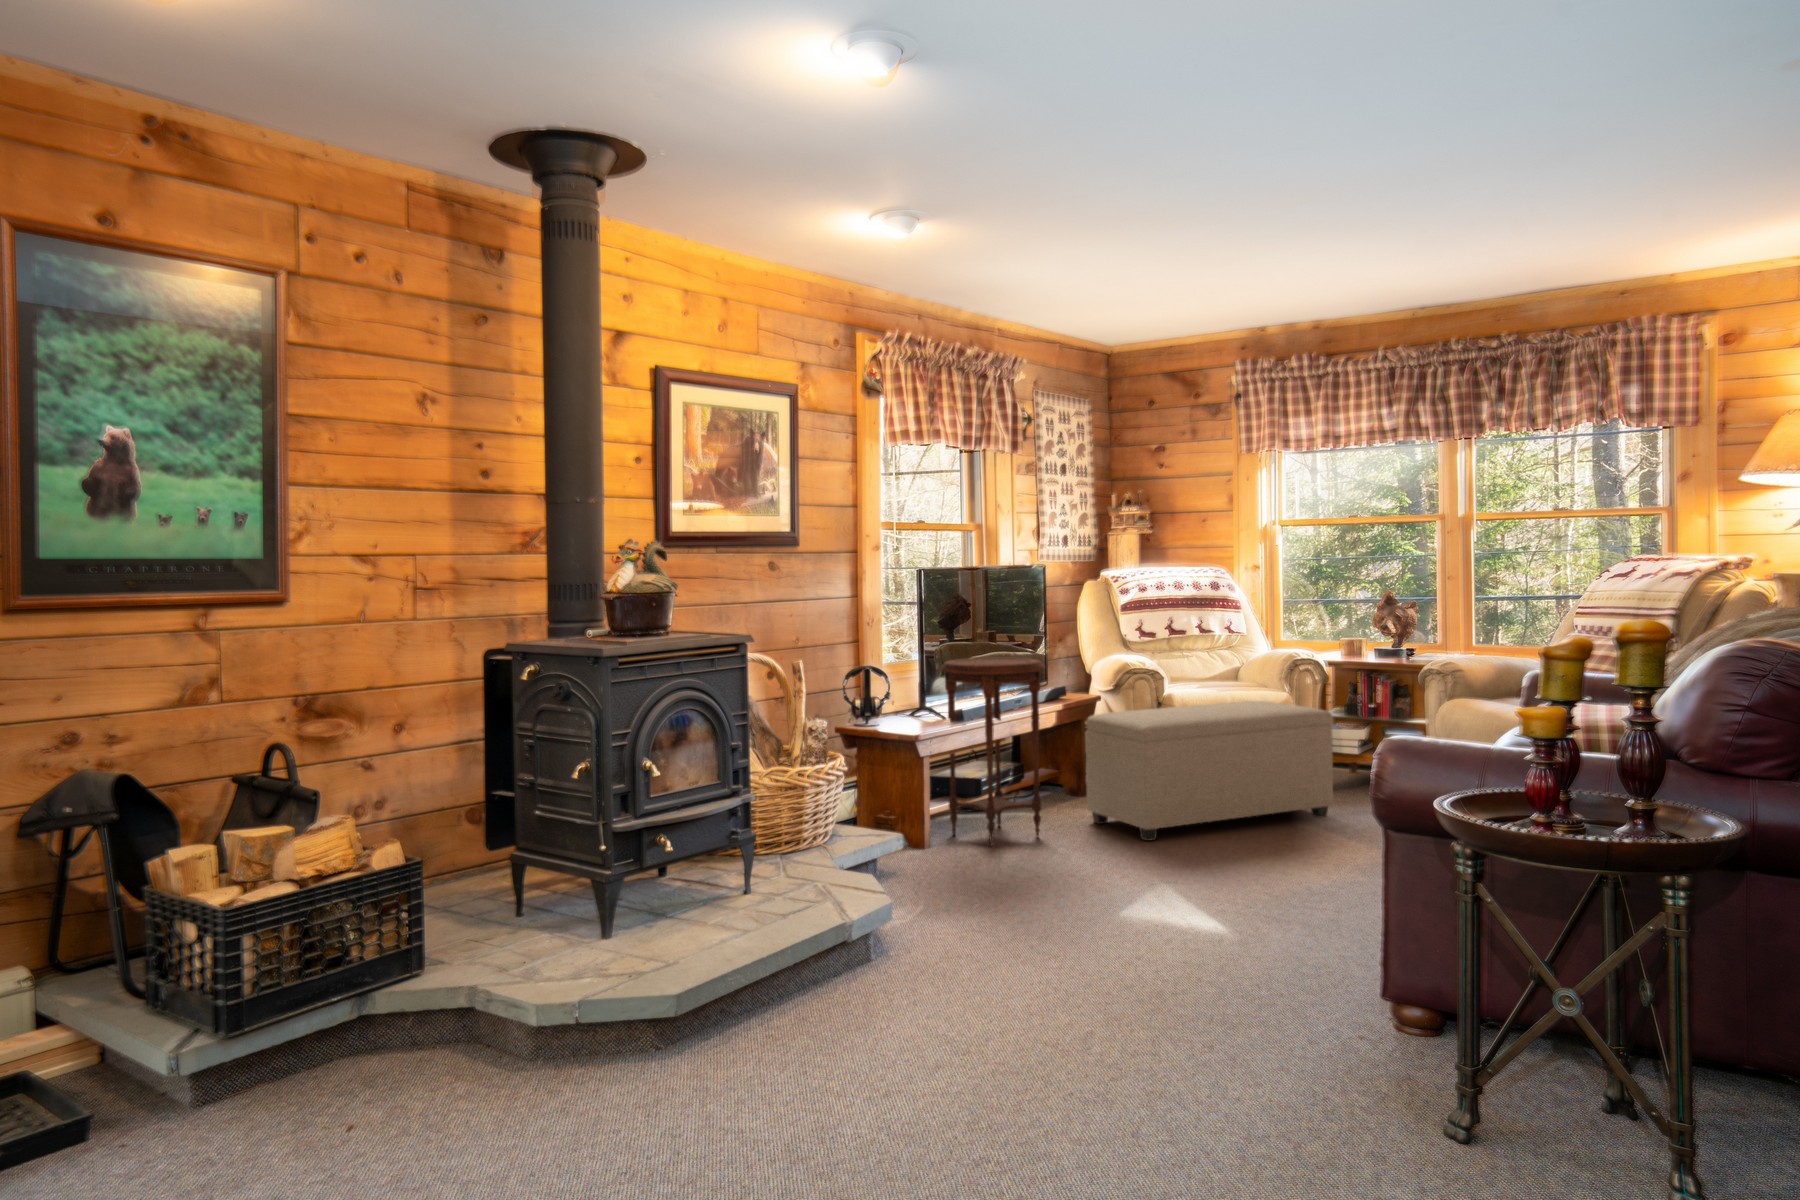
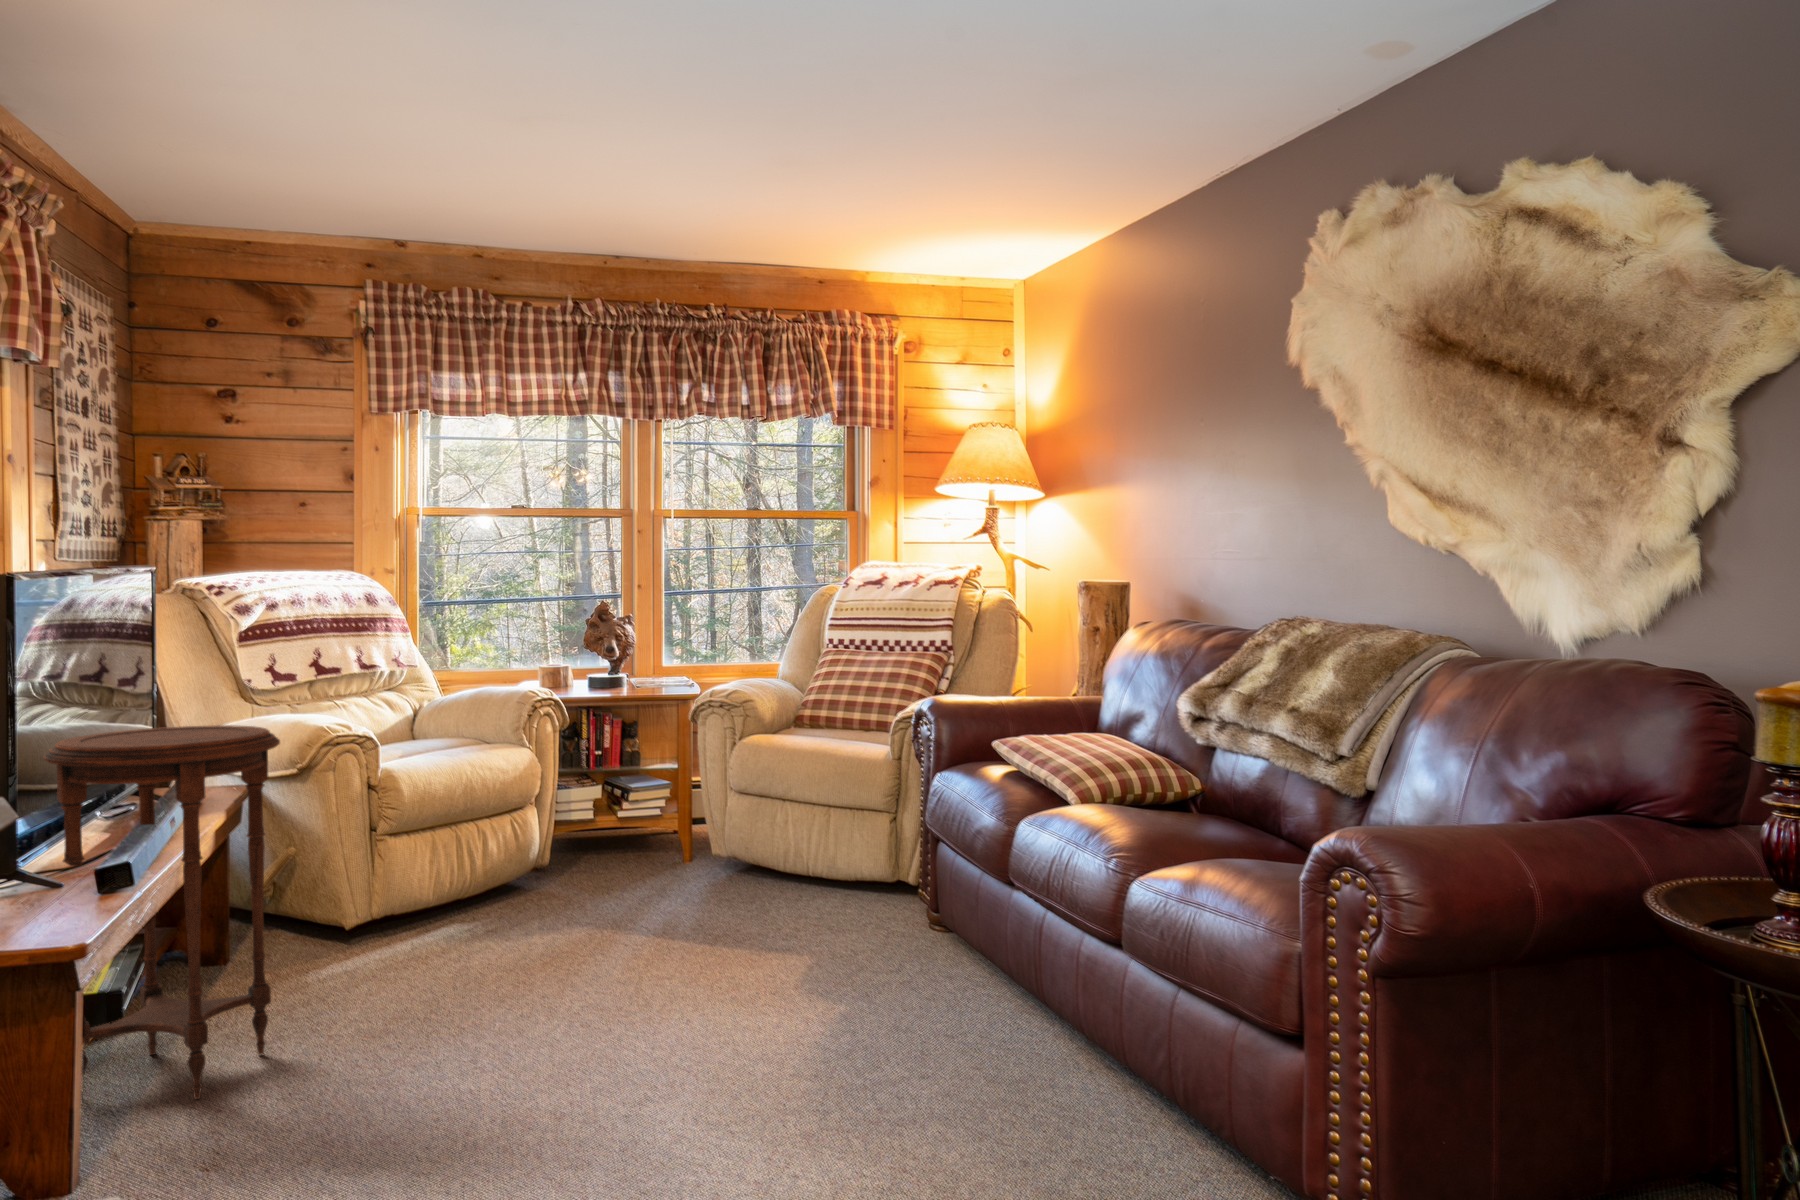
ottoman: present [1086,701,1333,841] -> none [304,763,636,1011]

